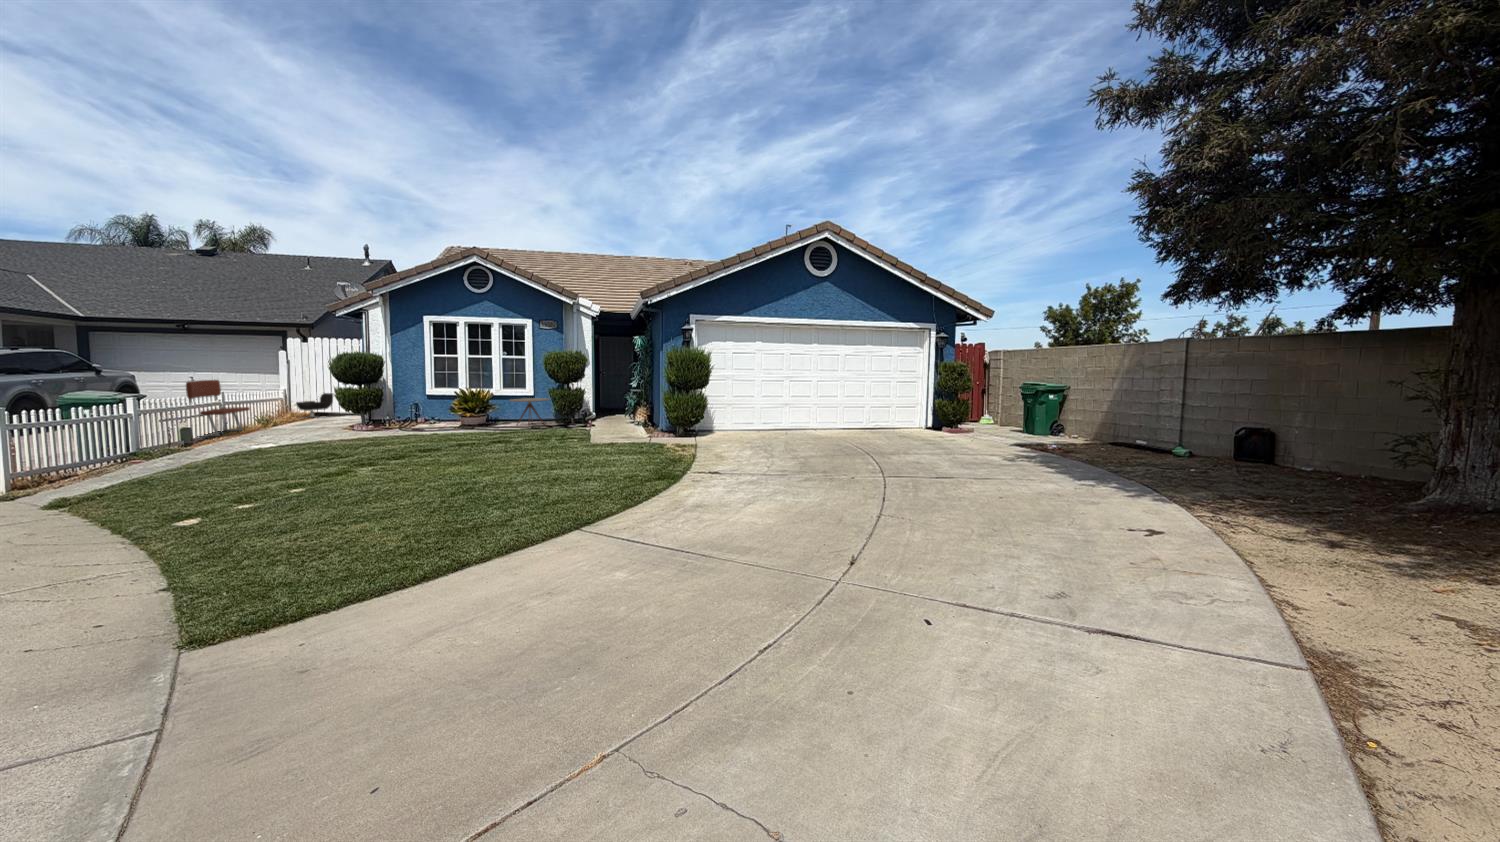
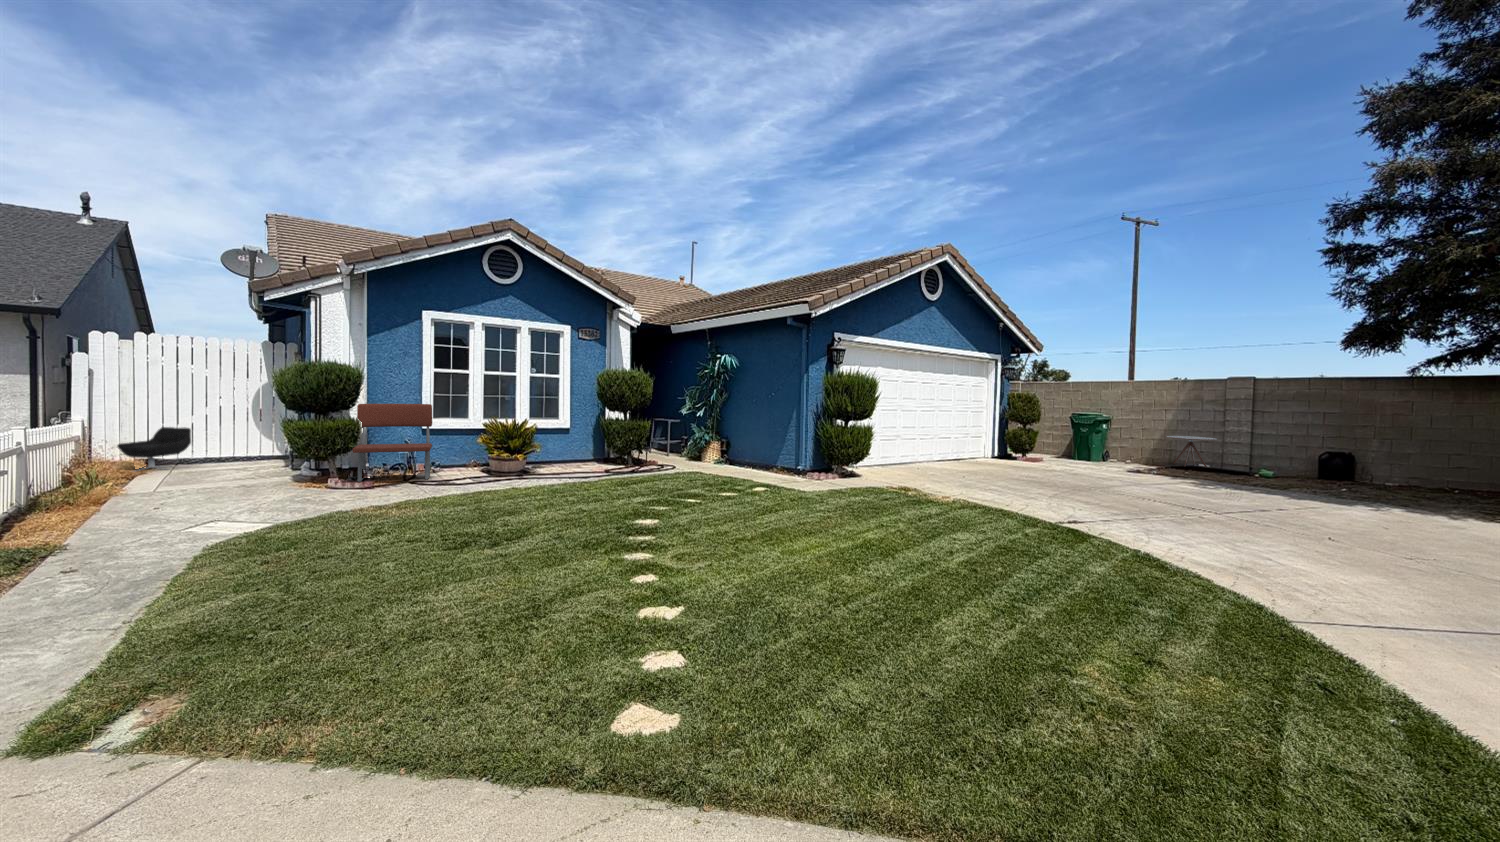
bench: present [186,380,250,437] -> present [353,404,432,482]
round table: present [510,398,548,423] -> present [1167,436,1217,467]

